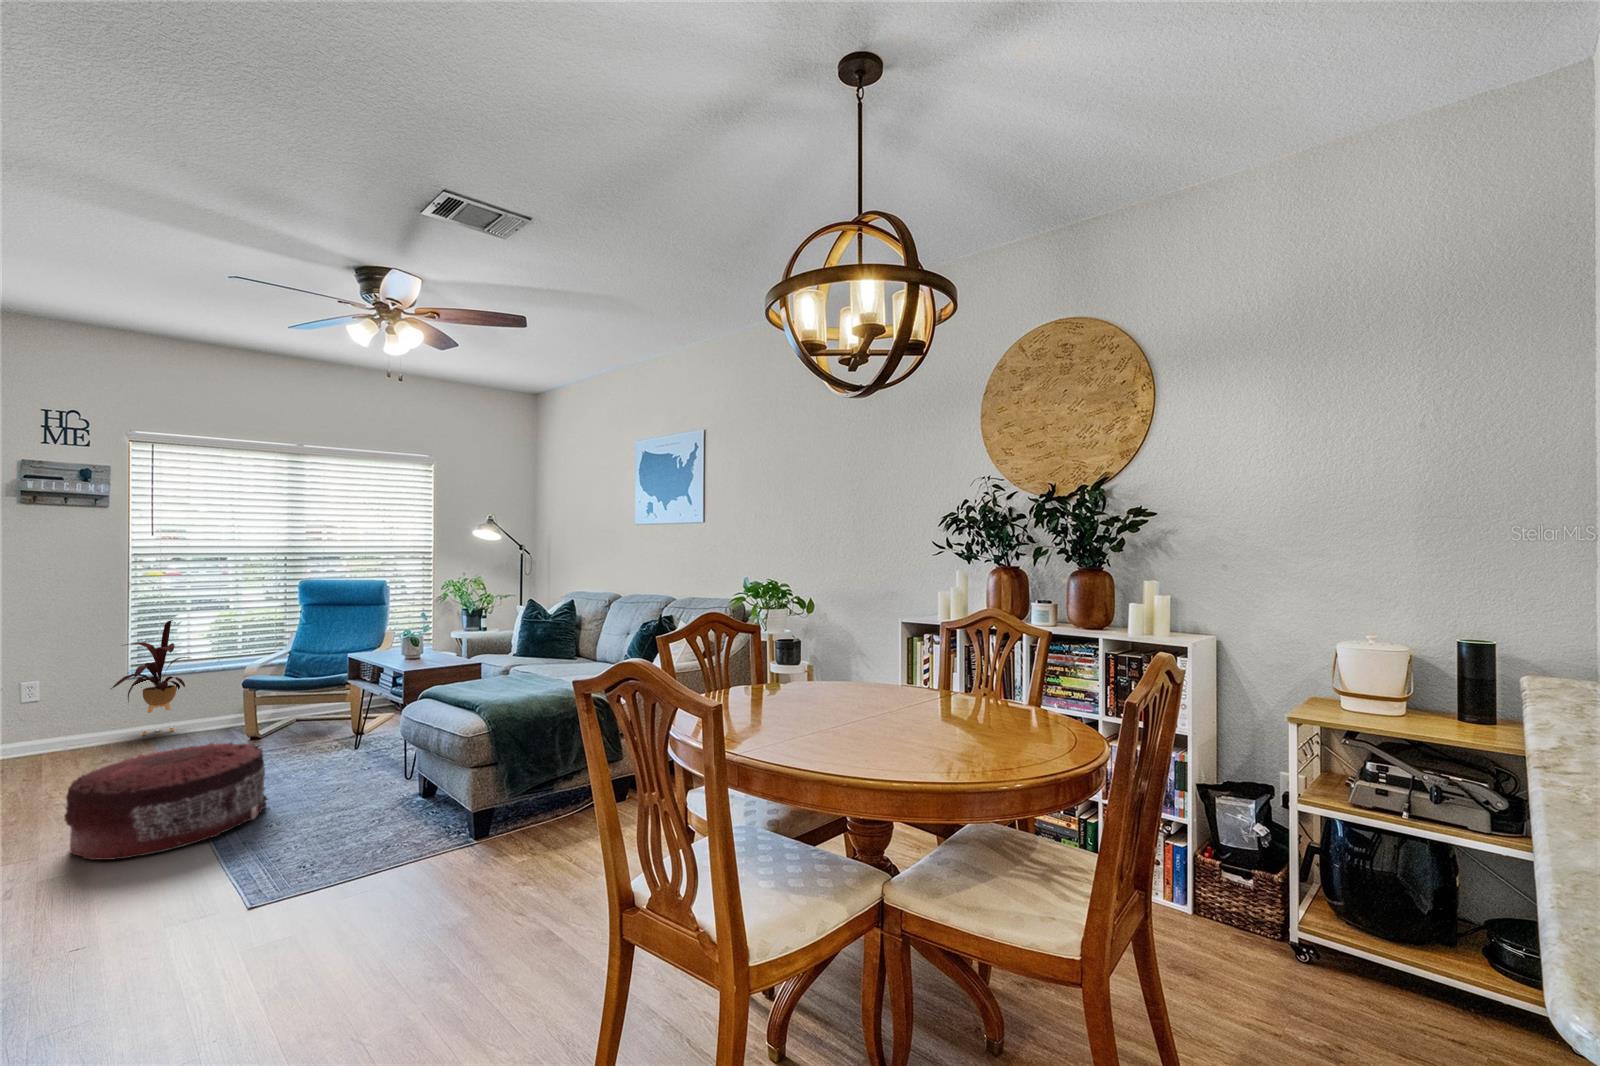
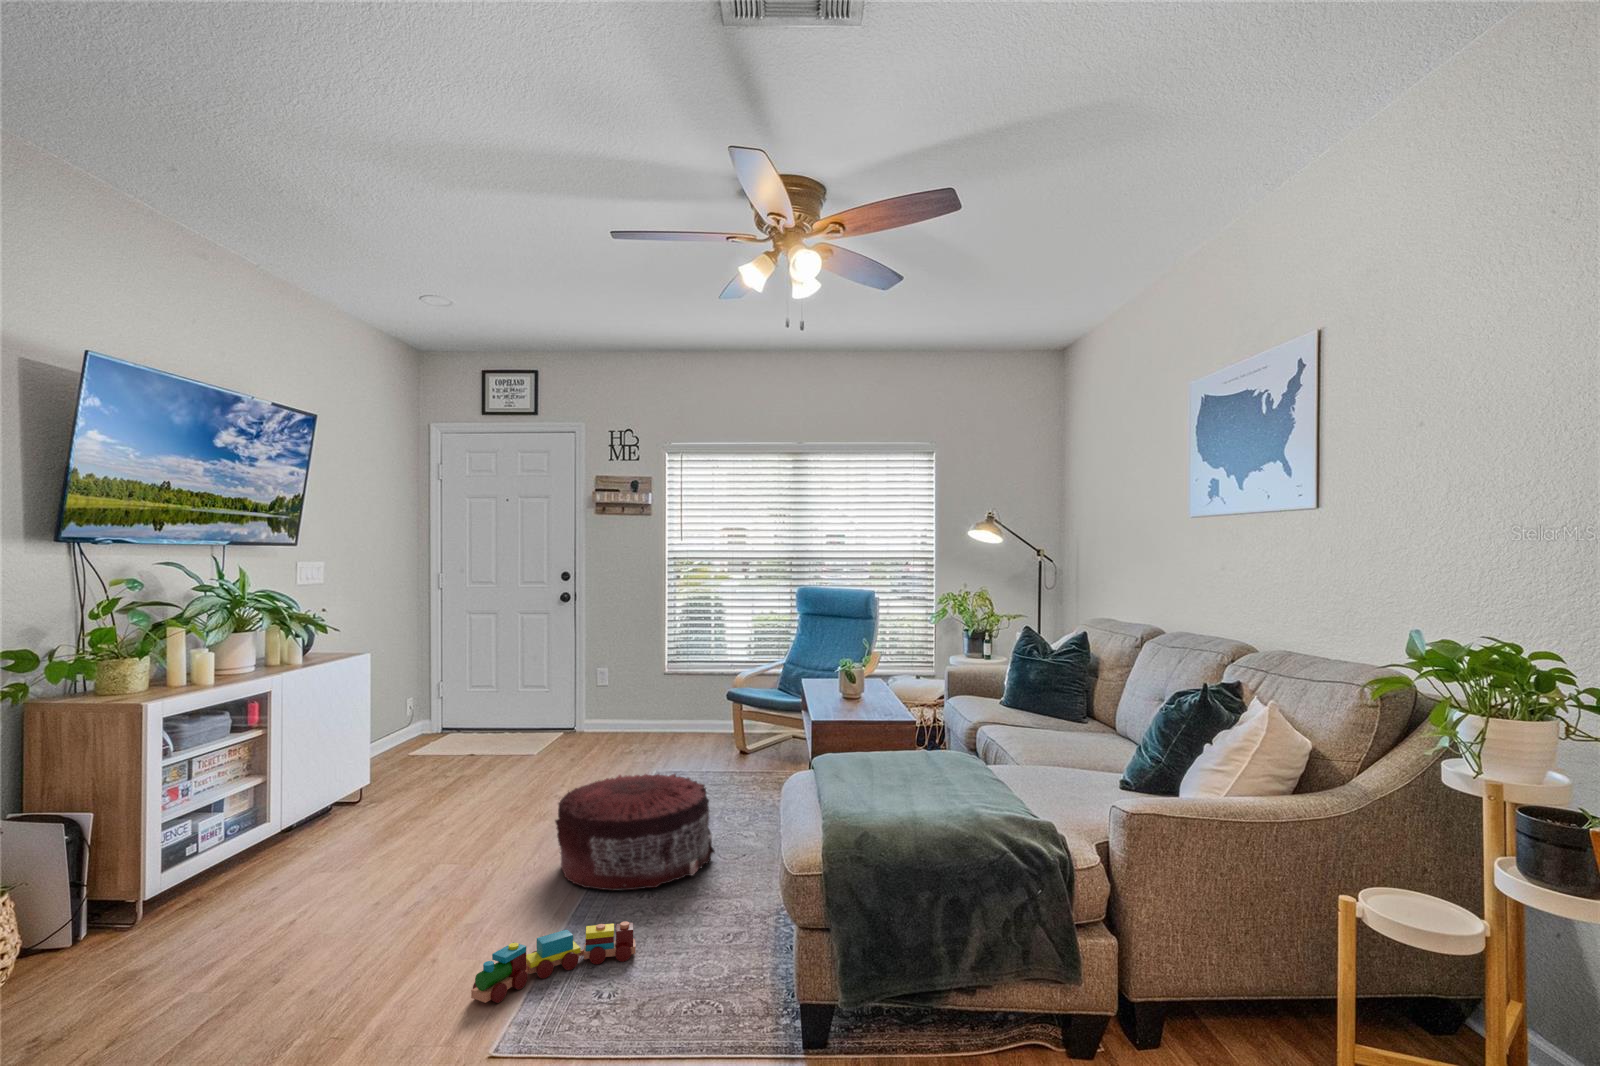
house plant: present [111,620,187,735] -> none [649,628,708,742]
toy train: none [40,856,230,964] -> present [471,921,636,1003]

